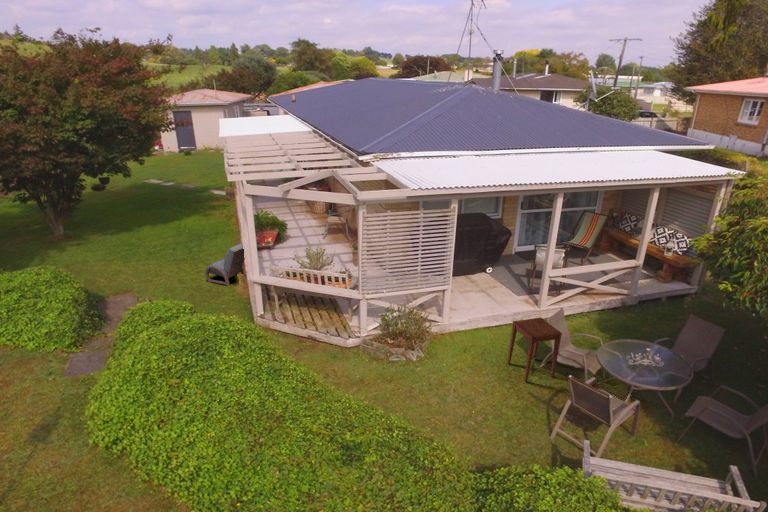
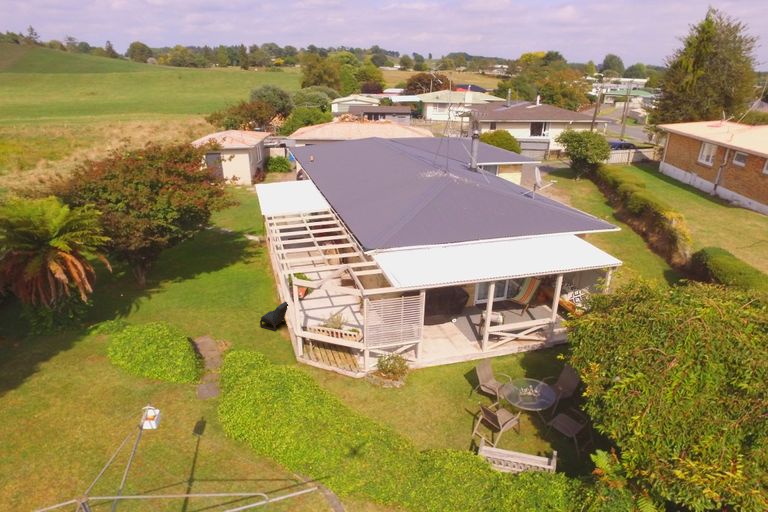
side table: present [507,317,562,382] -> none [455,362,485,403]

